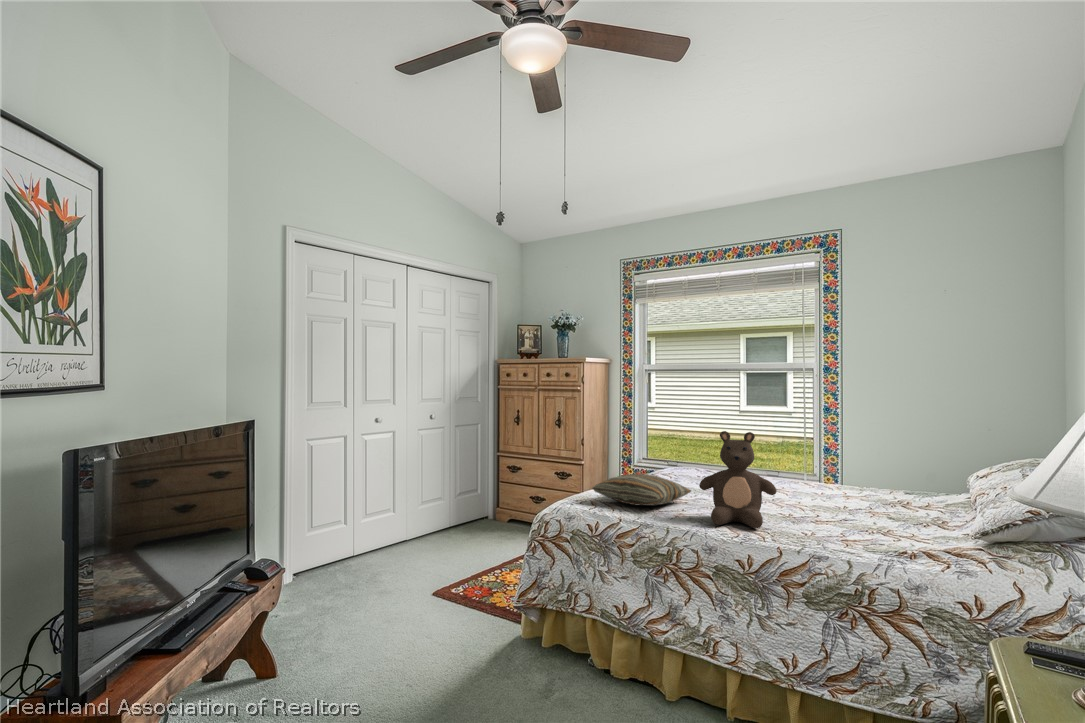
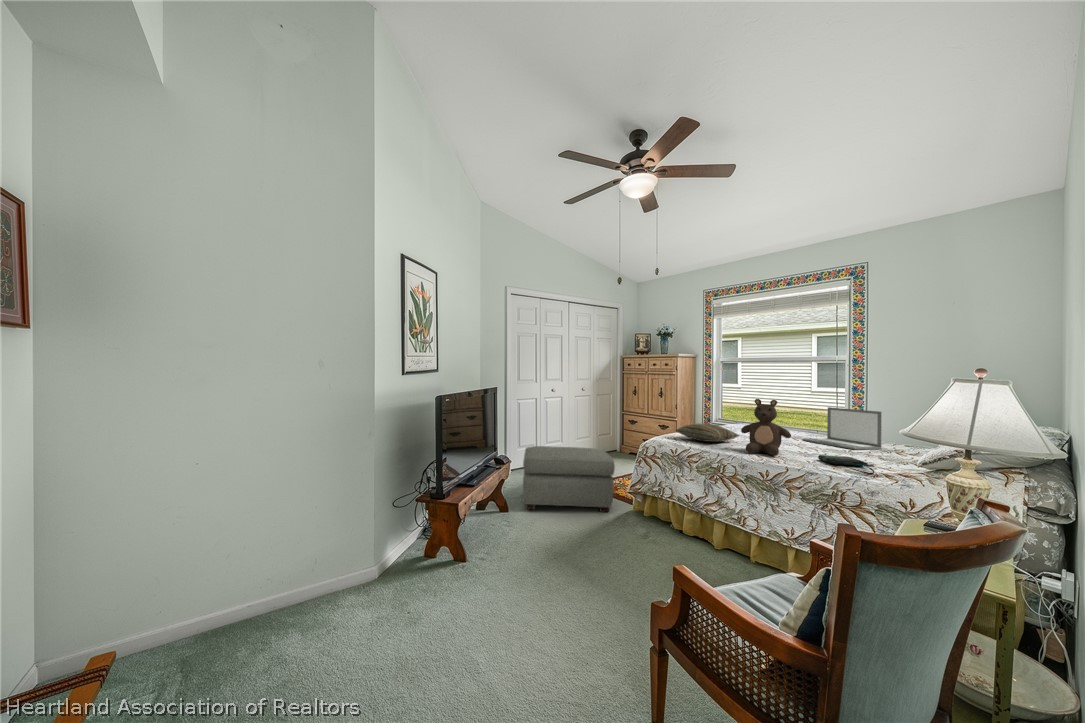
laptop: none [773,437,877,502] -> present [803,407,882,449]
tote bag: none [819,521,913,555] -> present [818,455,874,474]
ottoman: none [309,526,488,662] -> present [523,446,615,512]

